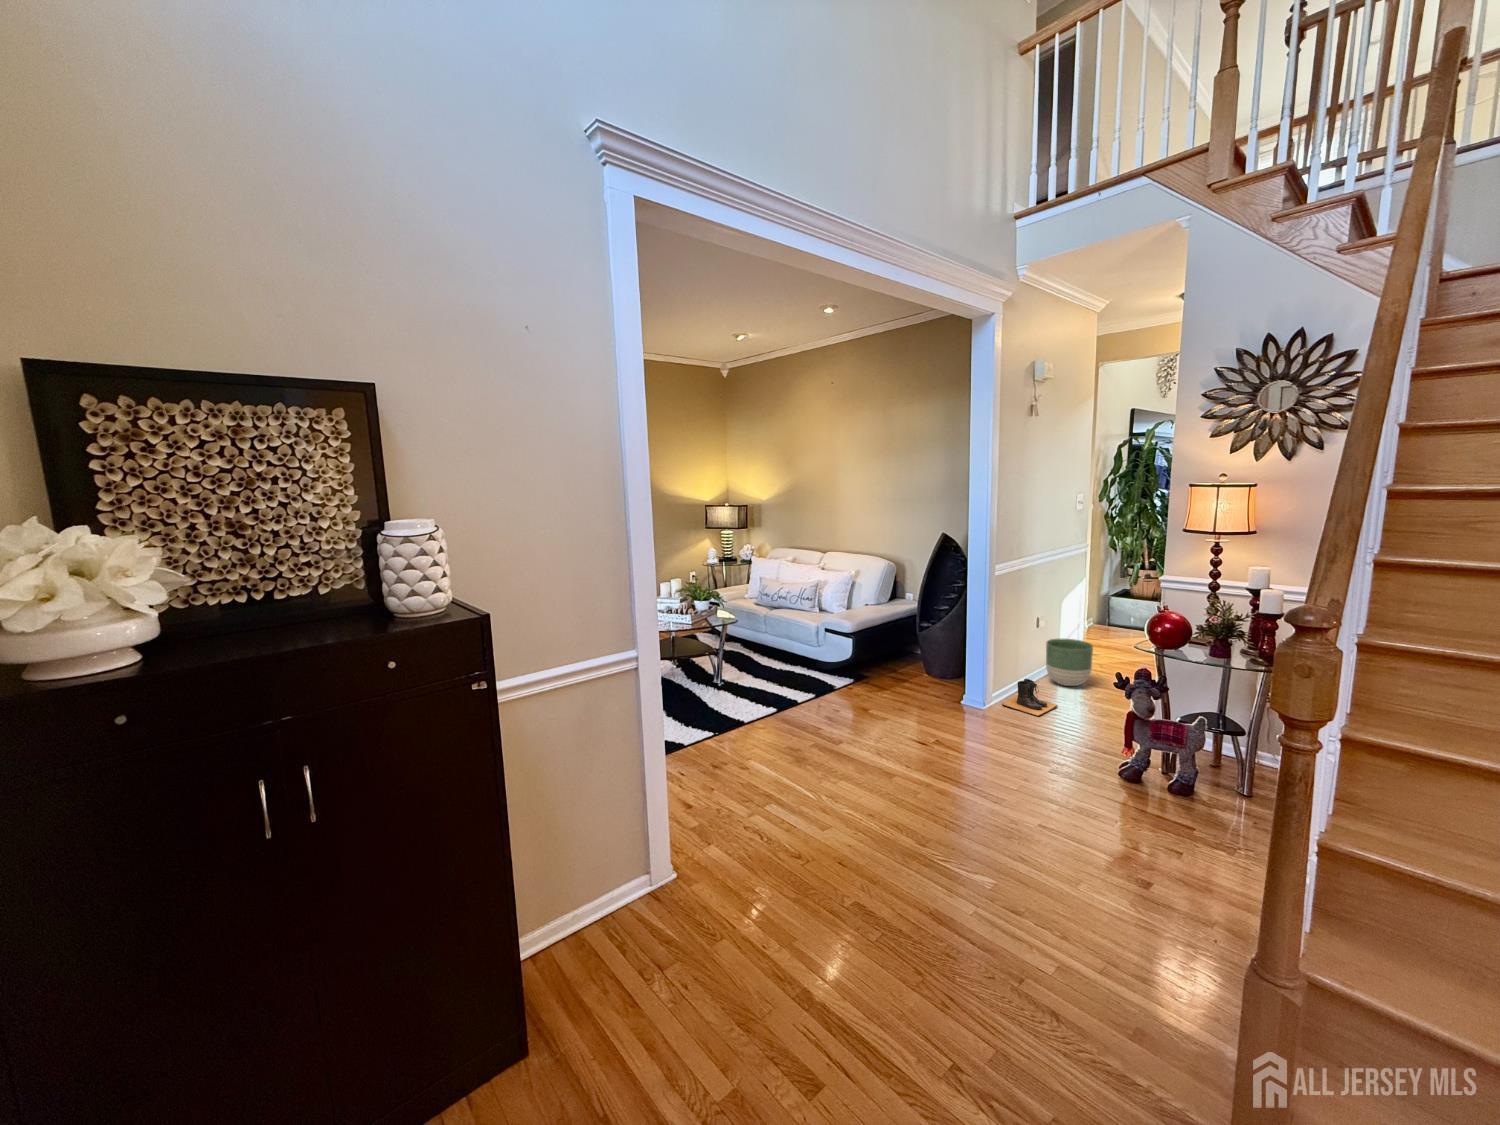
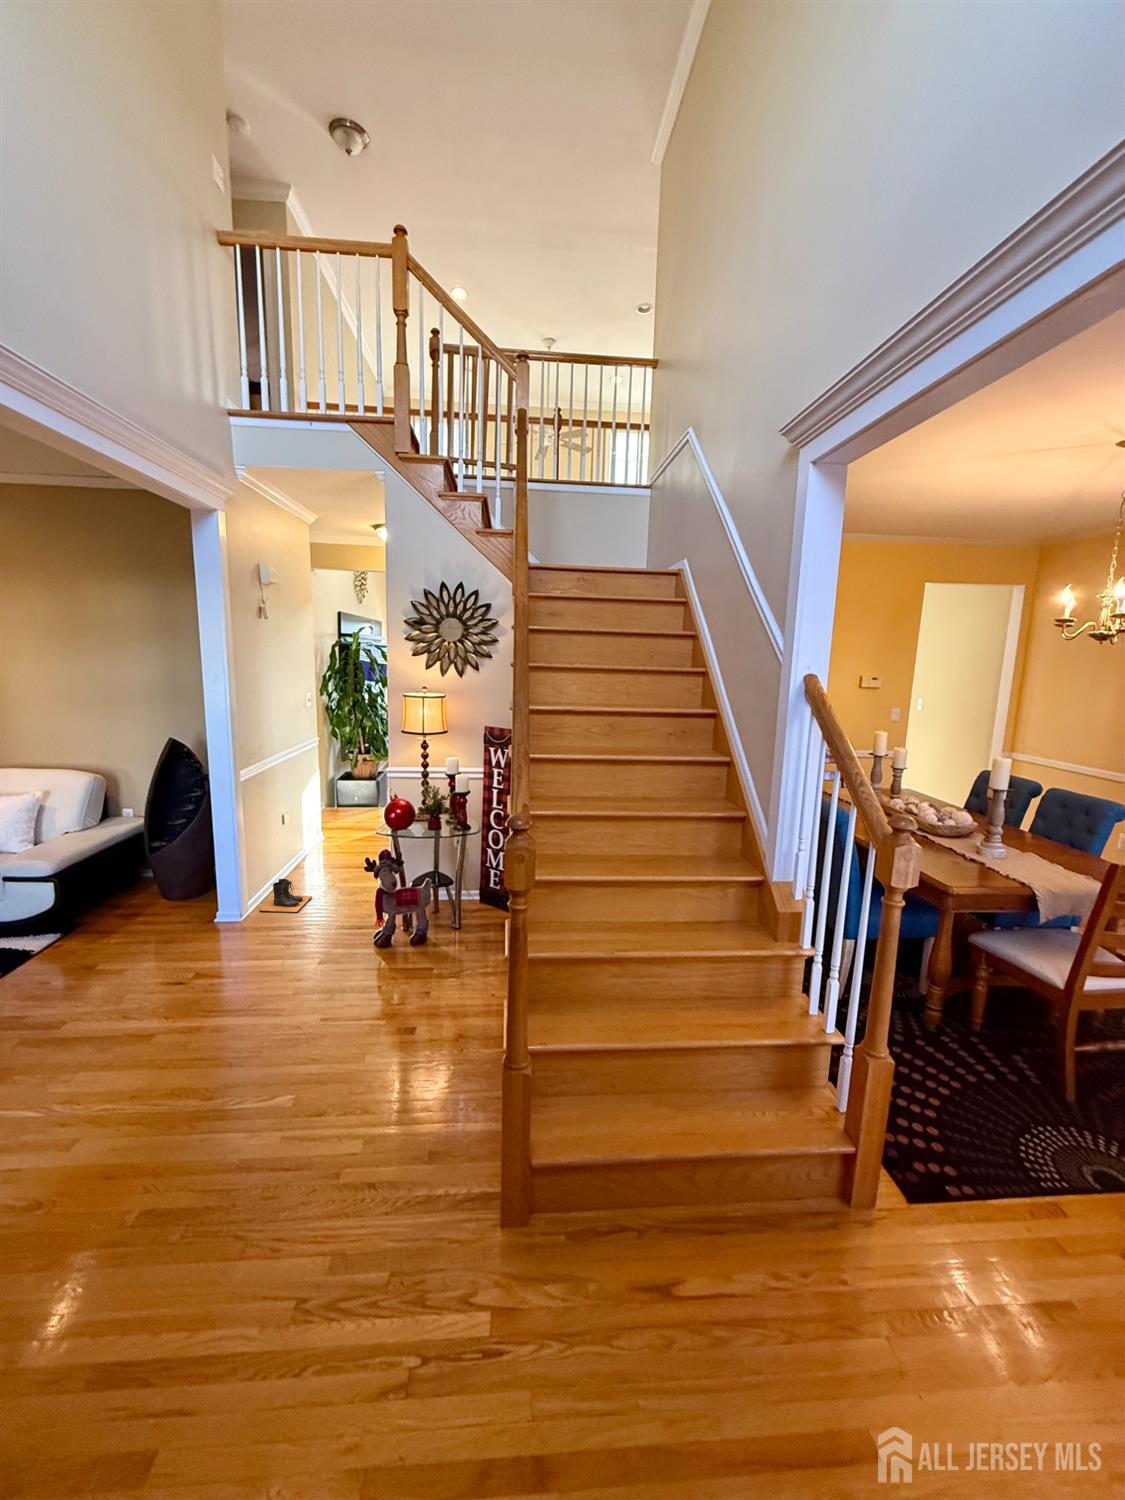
planter: present [1046,639,1093,686] -> none [293,830,335,875]

